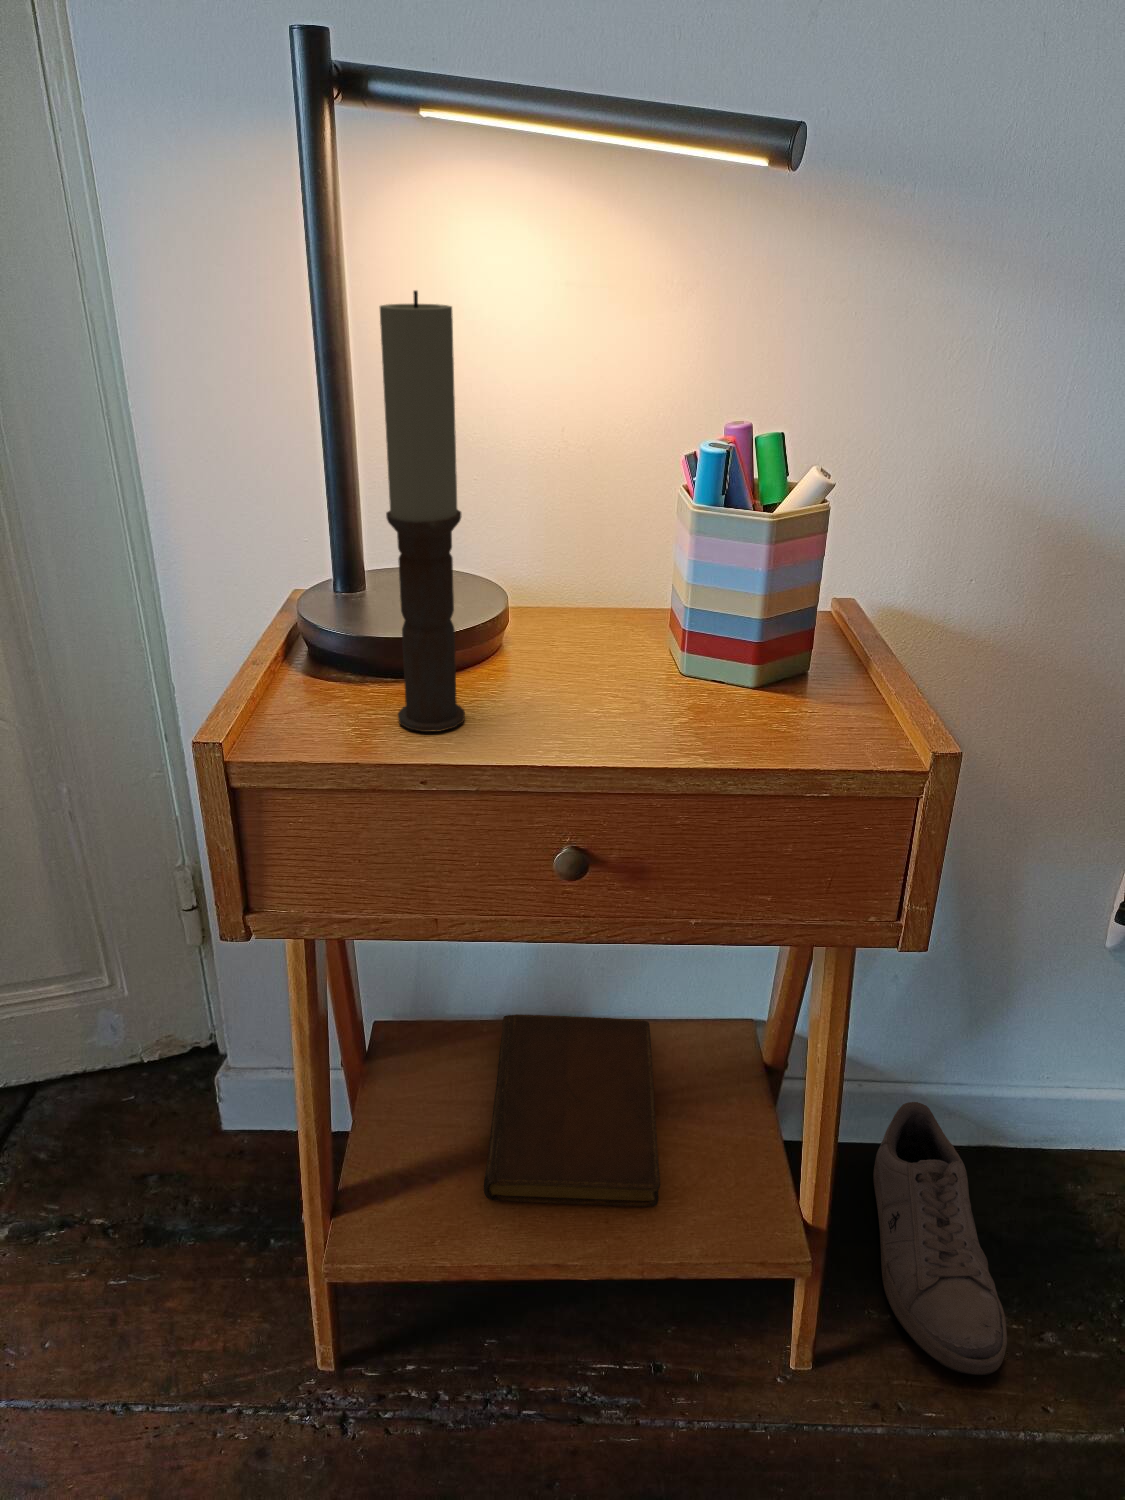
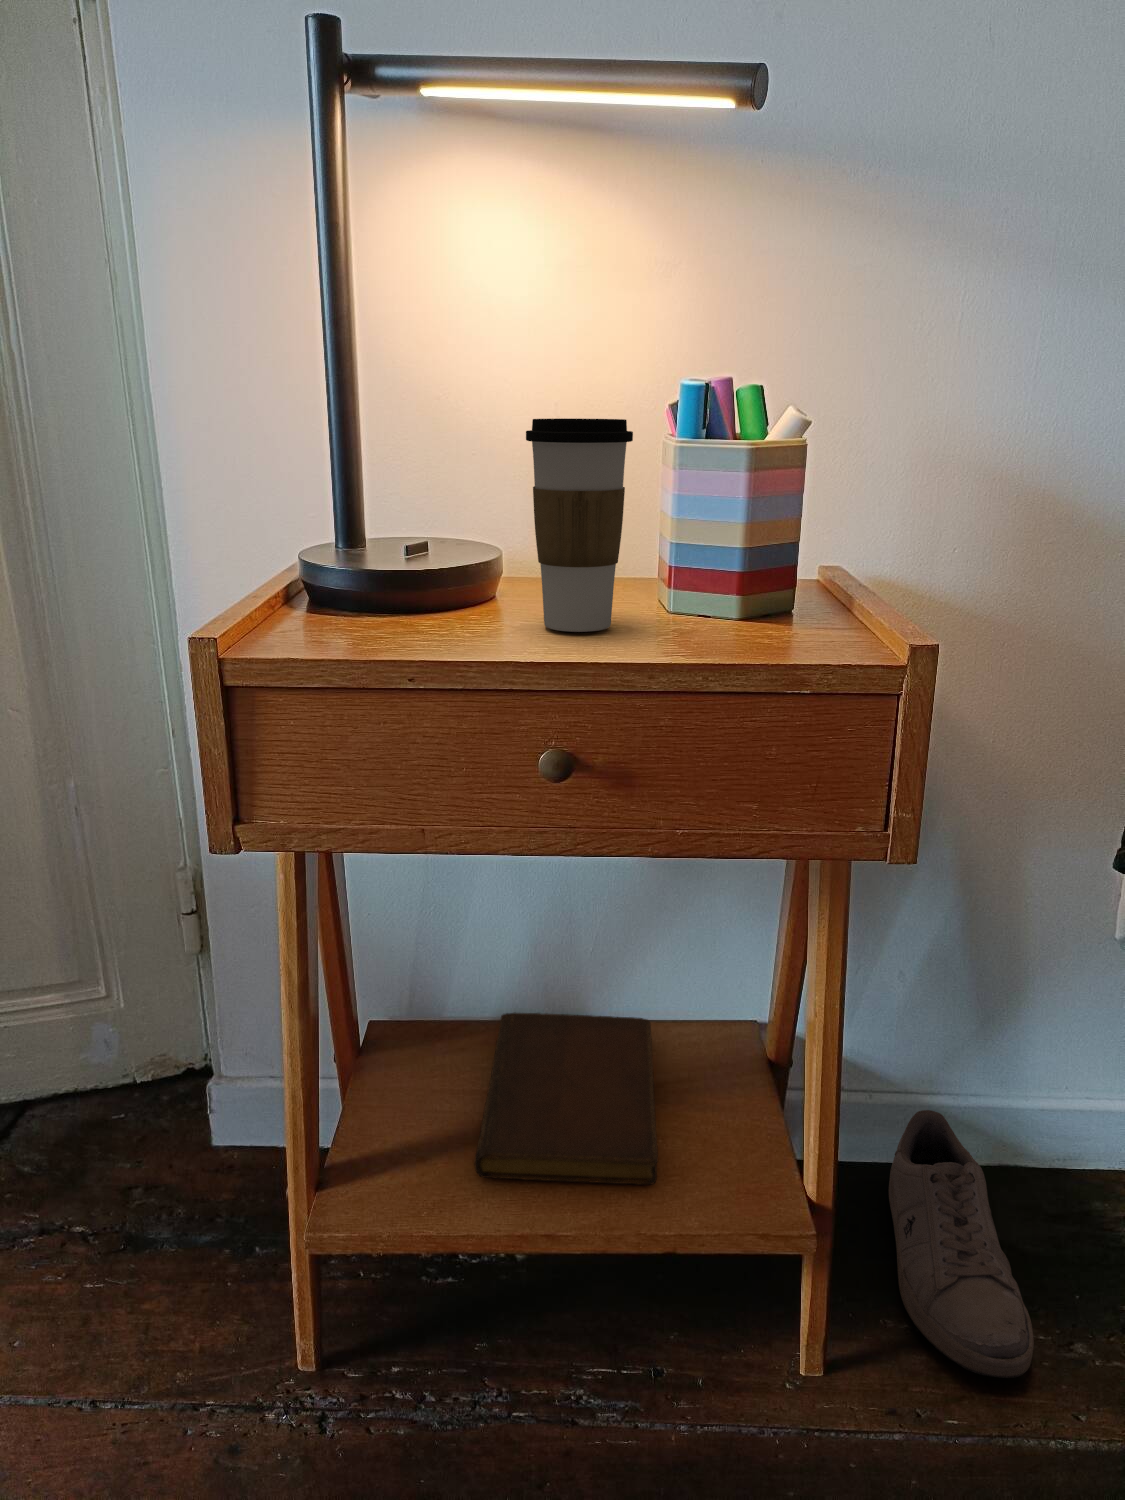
candle: present [380,290,465,732] -> none [375,209,455,641]
coffee cup: none [539,487,651,713] -> present [526,418,633,632]

